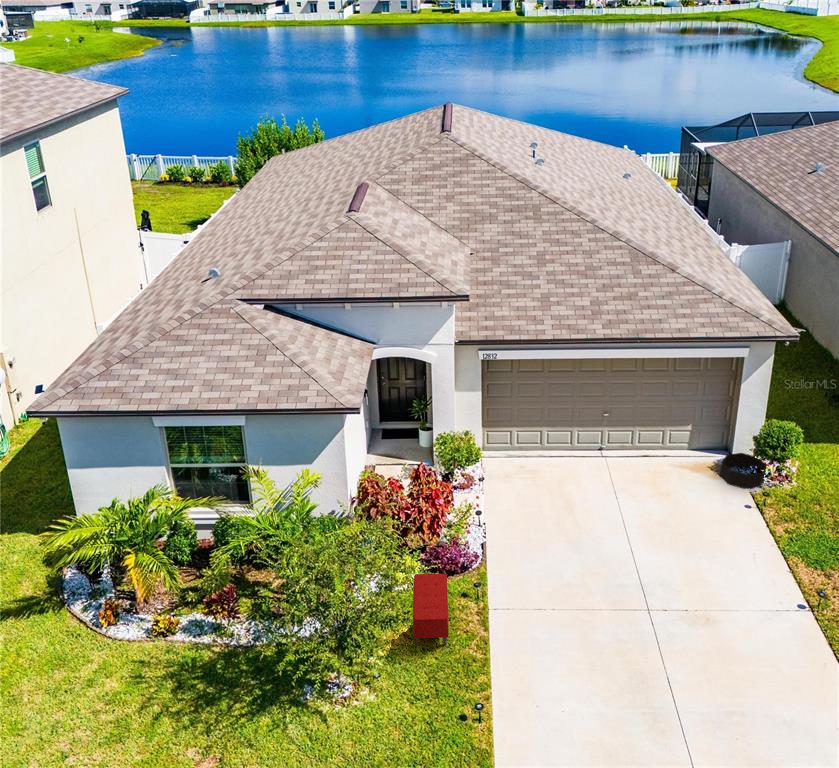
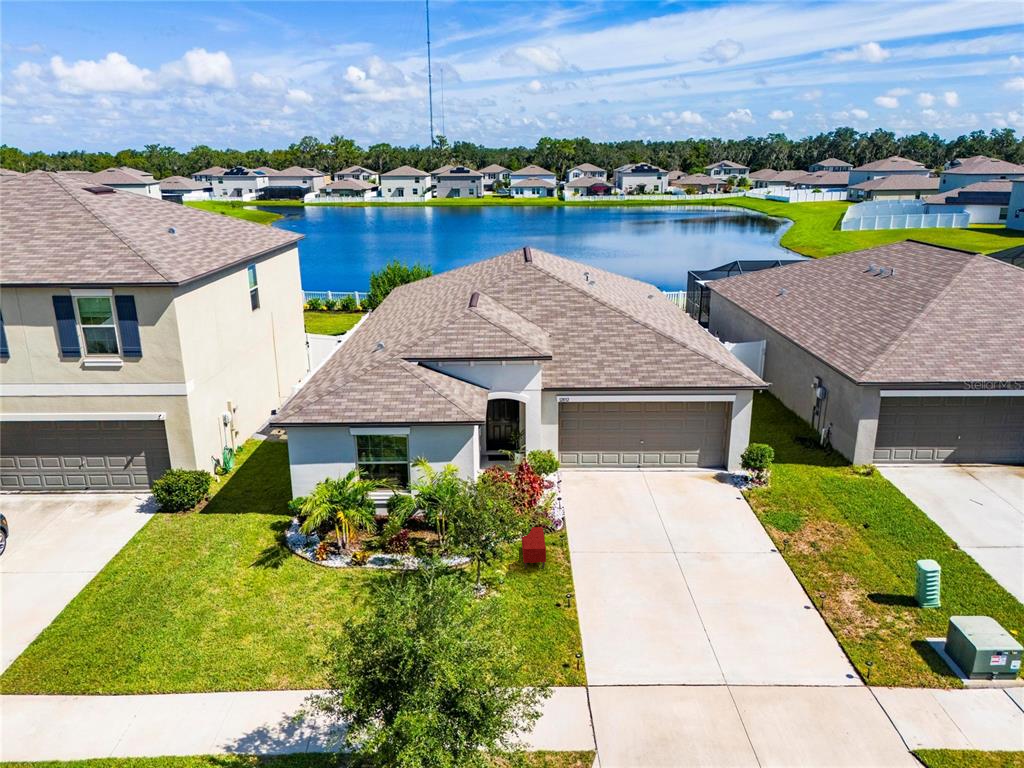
basket: present [720,453,767,489] -> none [720,466,750,488]

